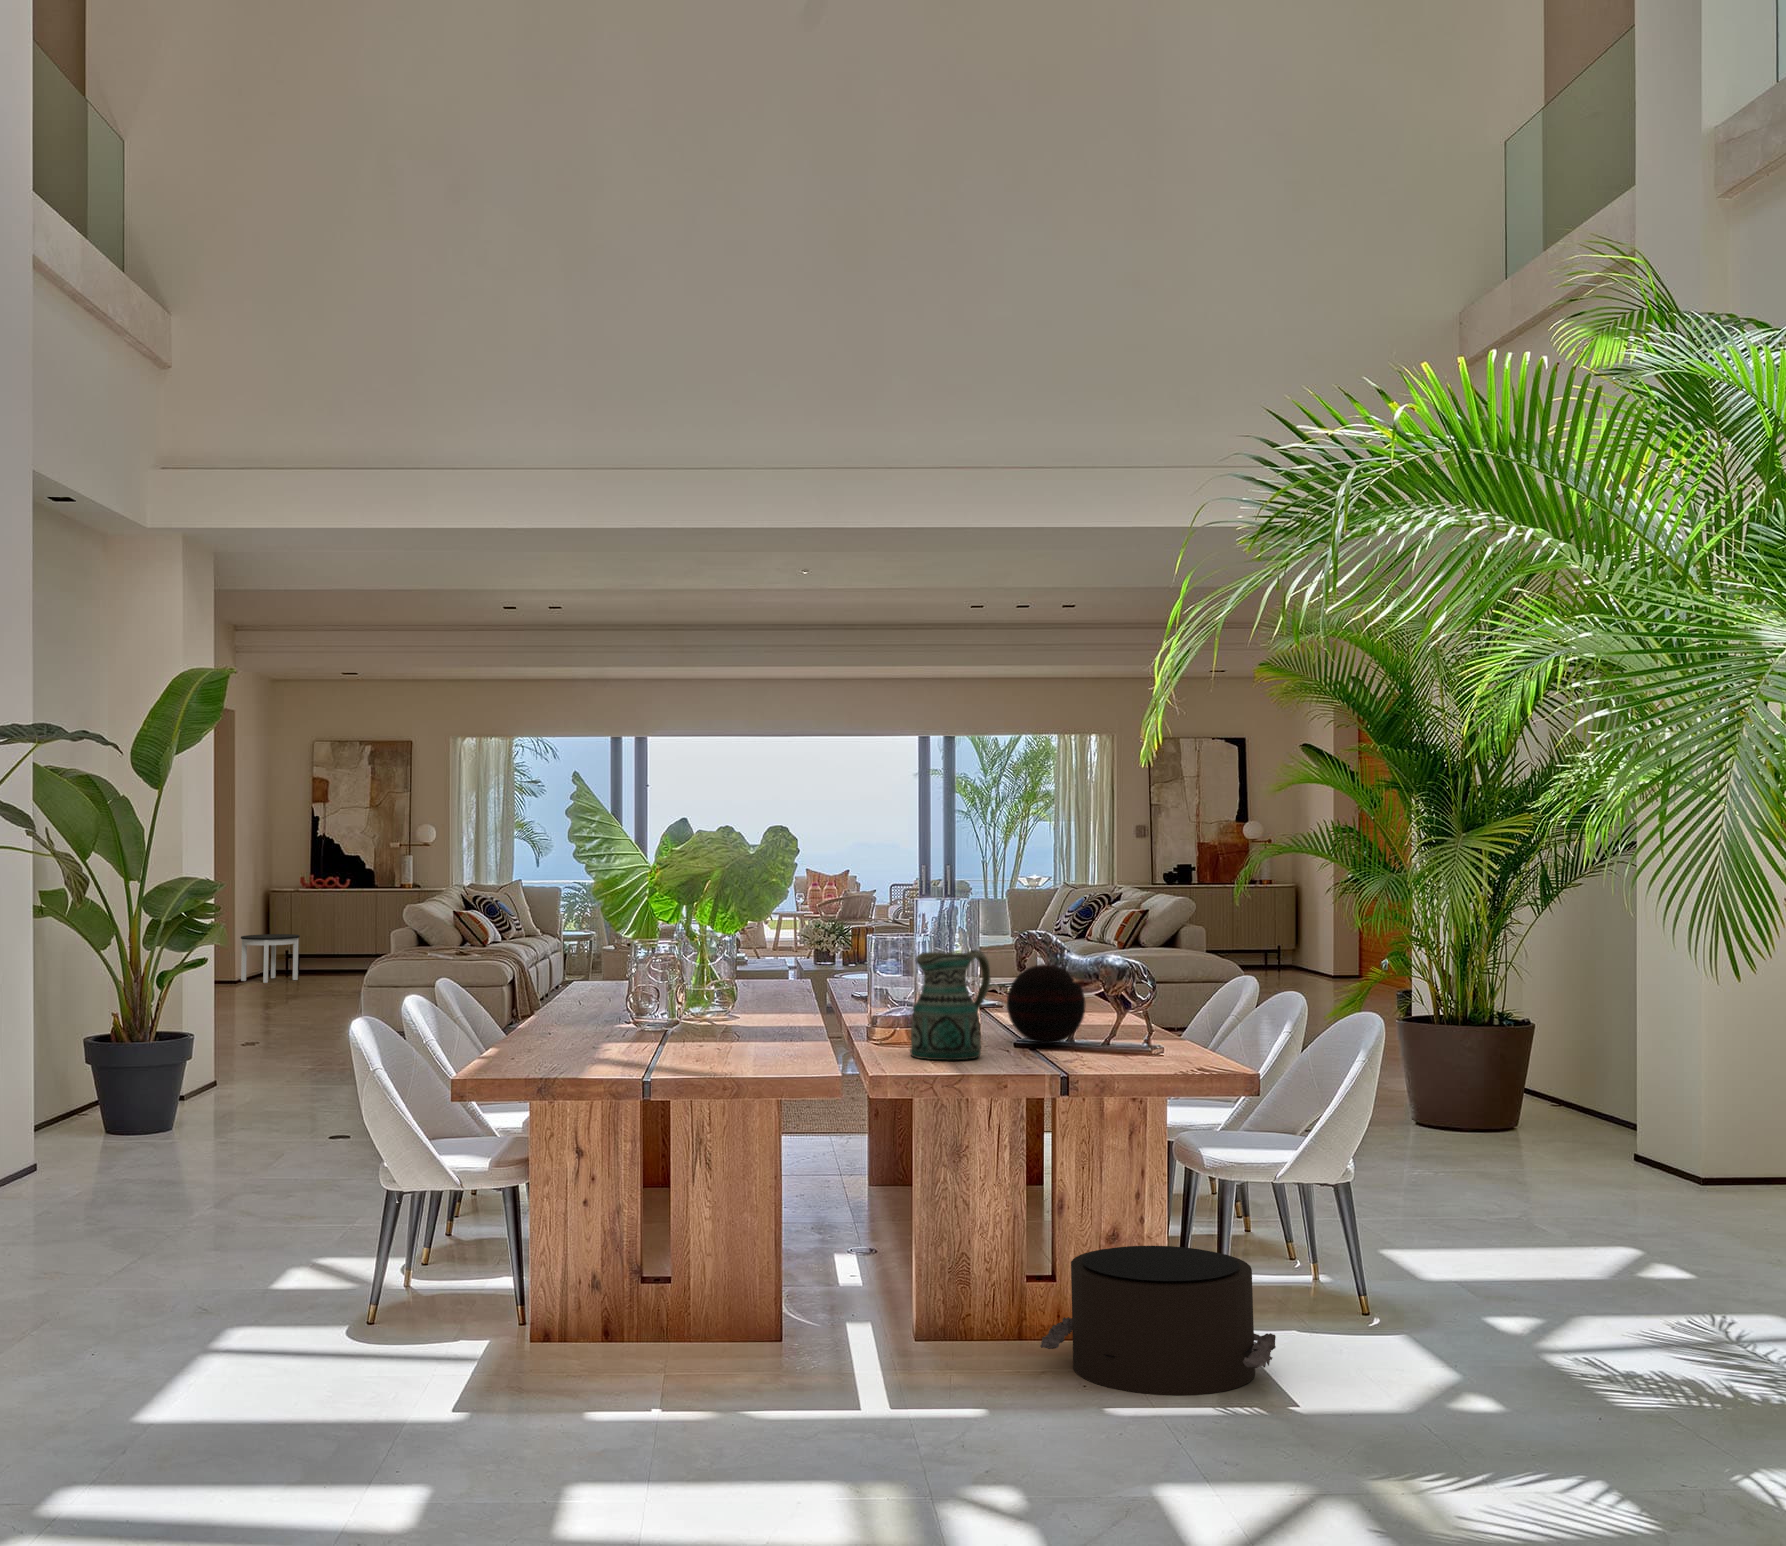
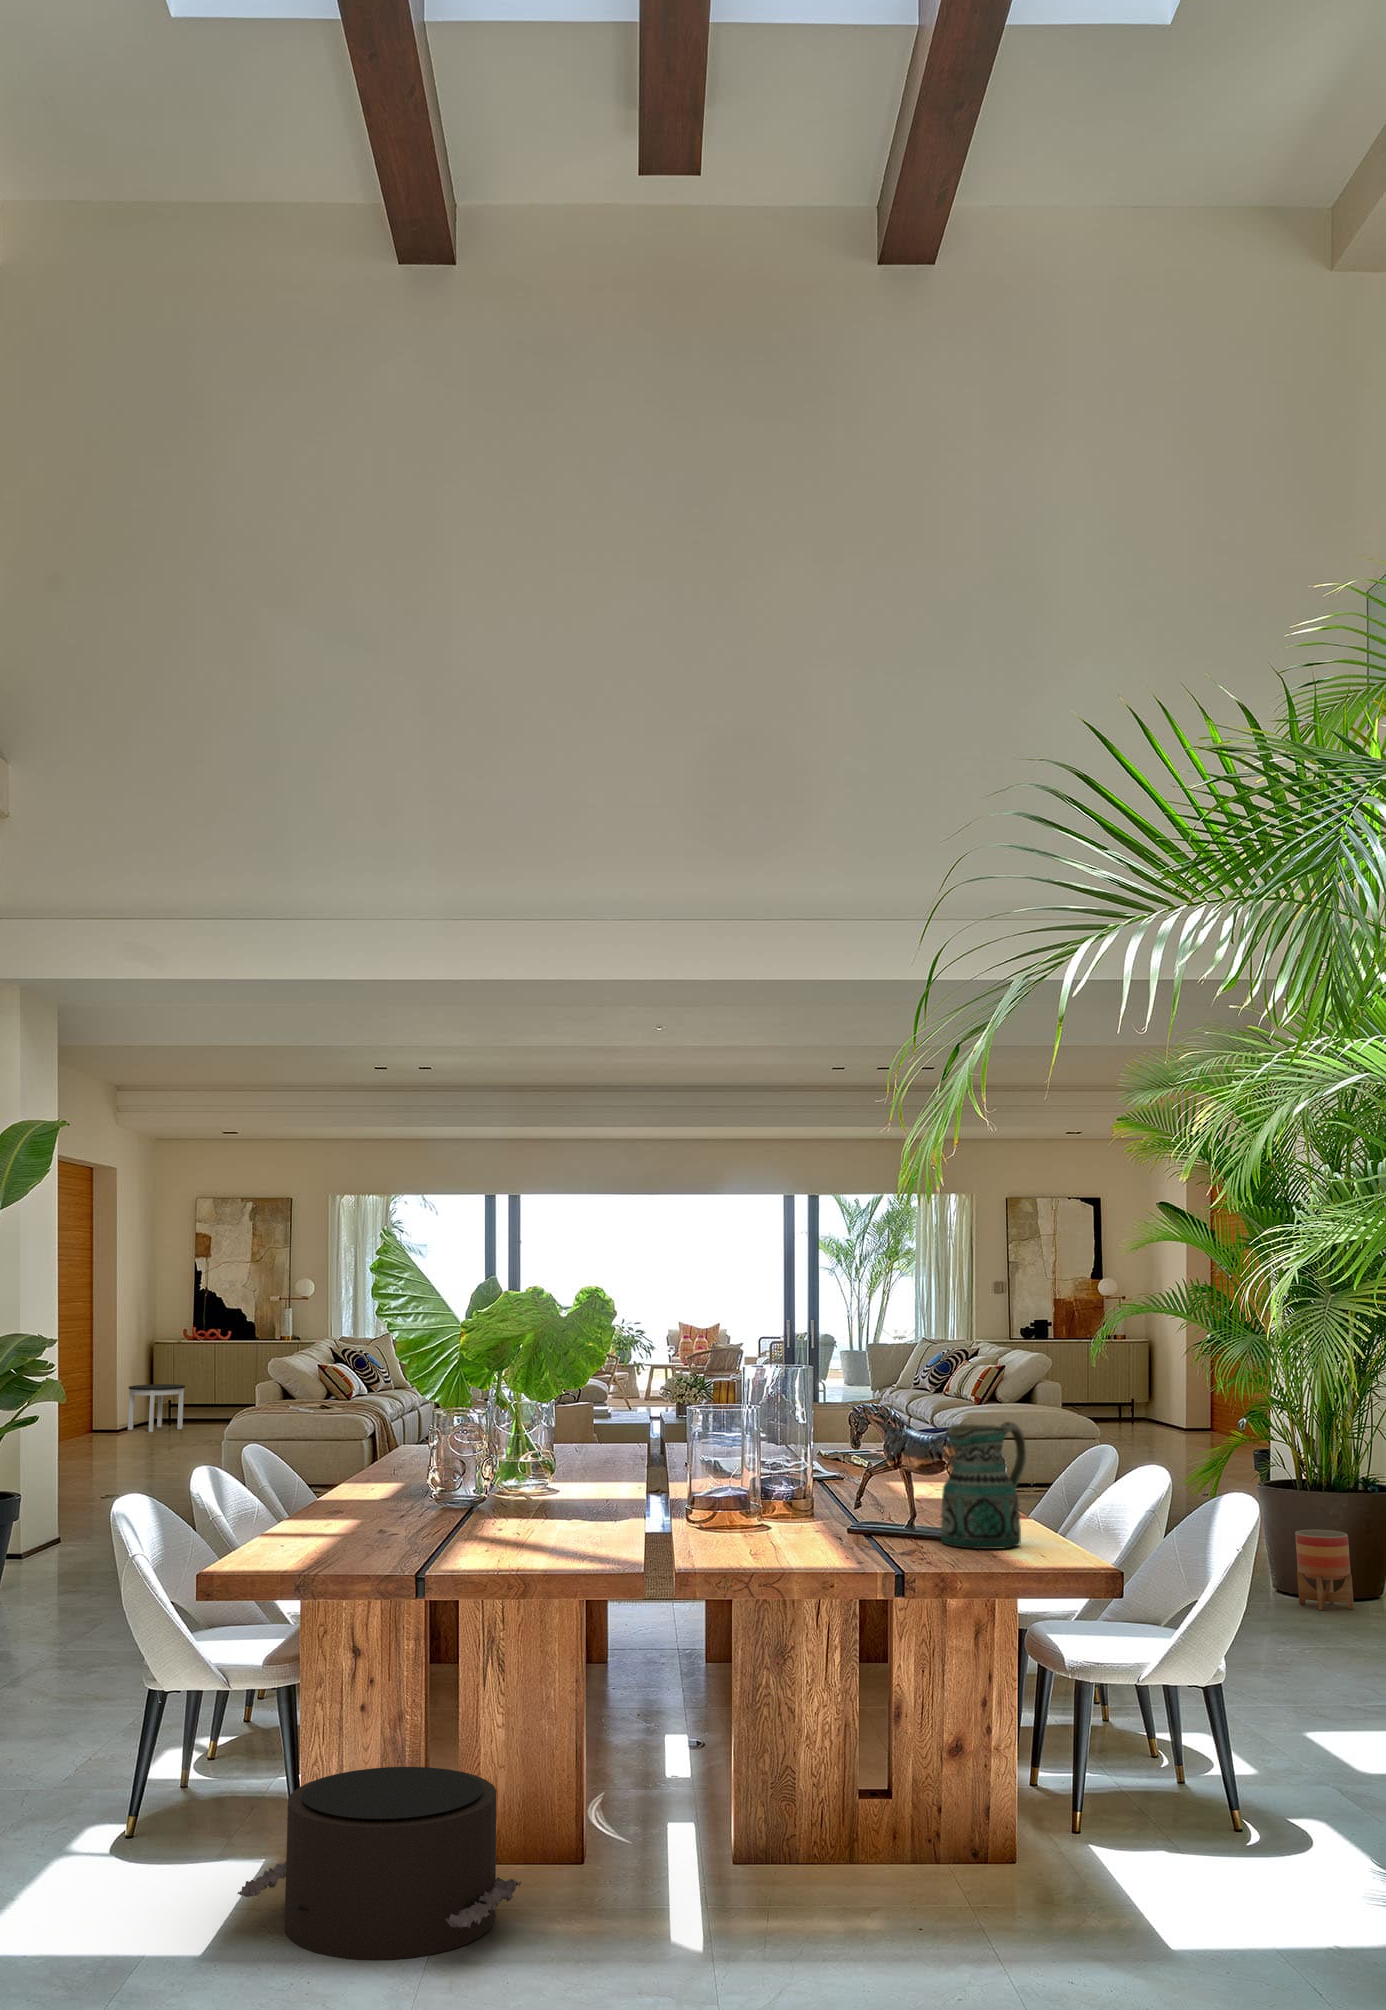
ceramic pitcher: present [910,950,991,1060] -> present [941,1422,1026,1549]
decorative orb: present [1007,964,1086,1044] -> none [839,1434,926,1524]
planter: none [1431,1062,1485,1137] -> present [1295,1530,1354,1610]
pouf: present [1040,1246,1276,1395] -> present [237,1767,521,1960]

